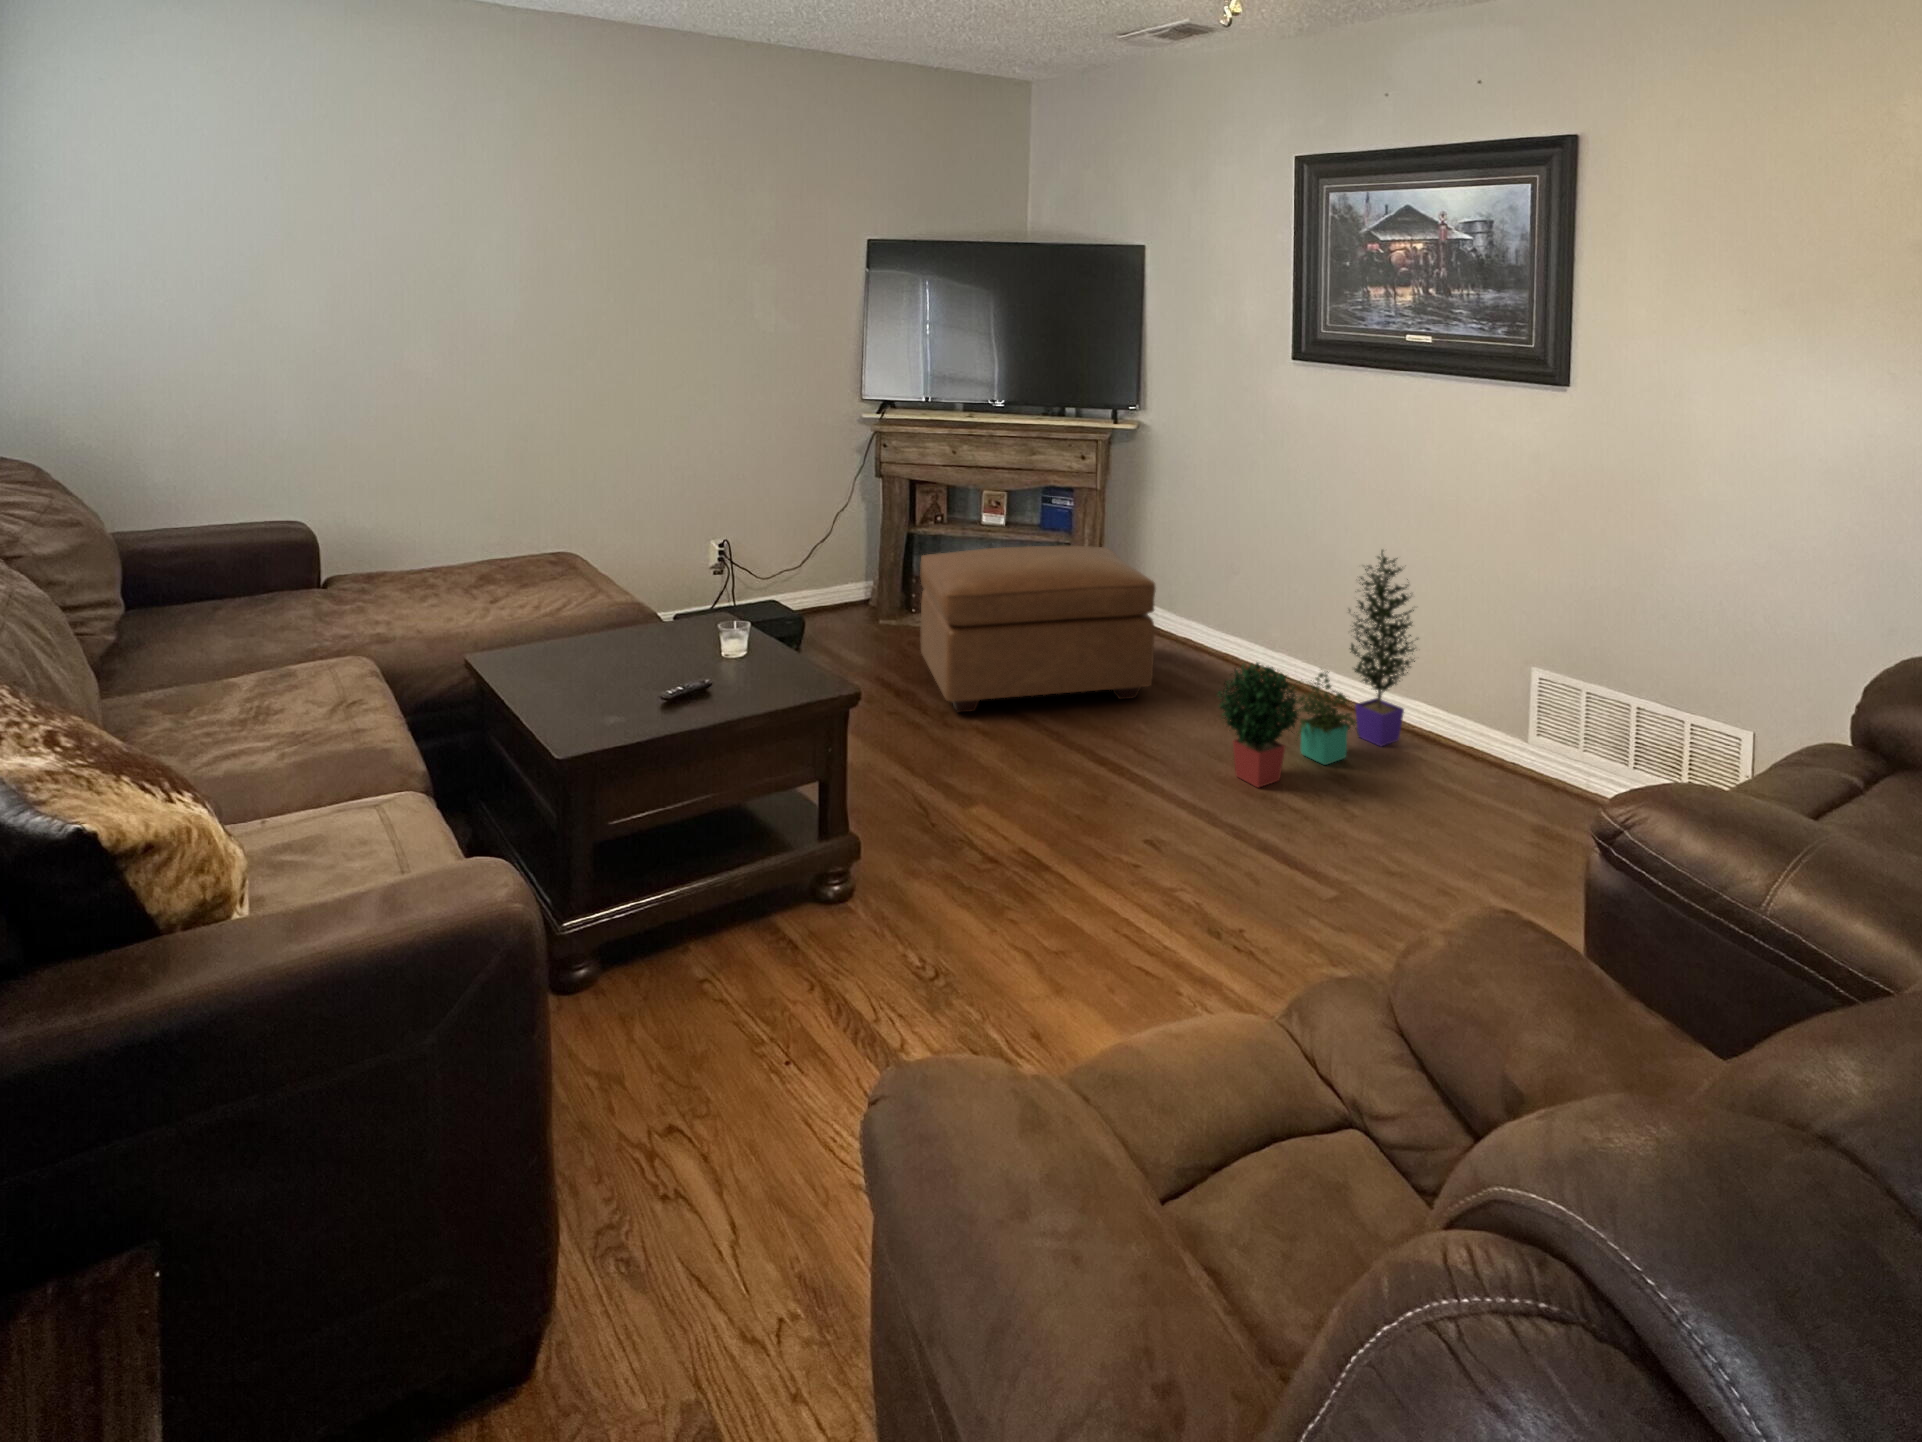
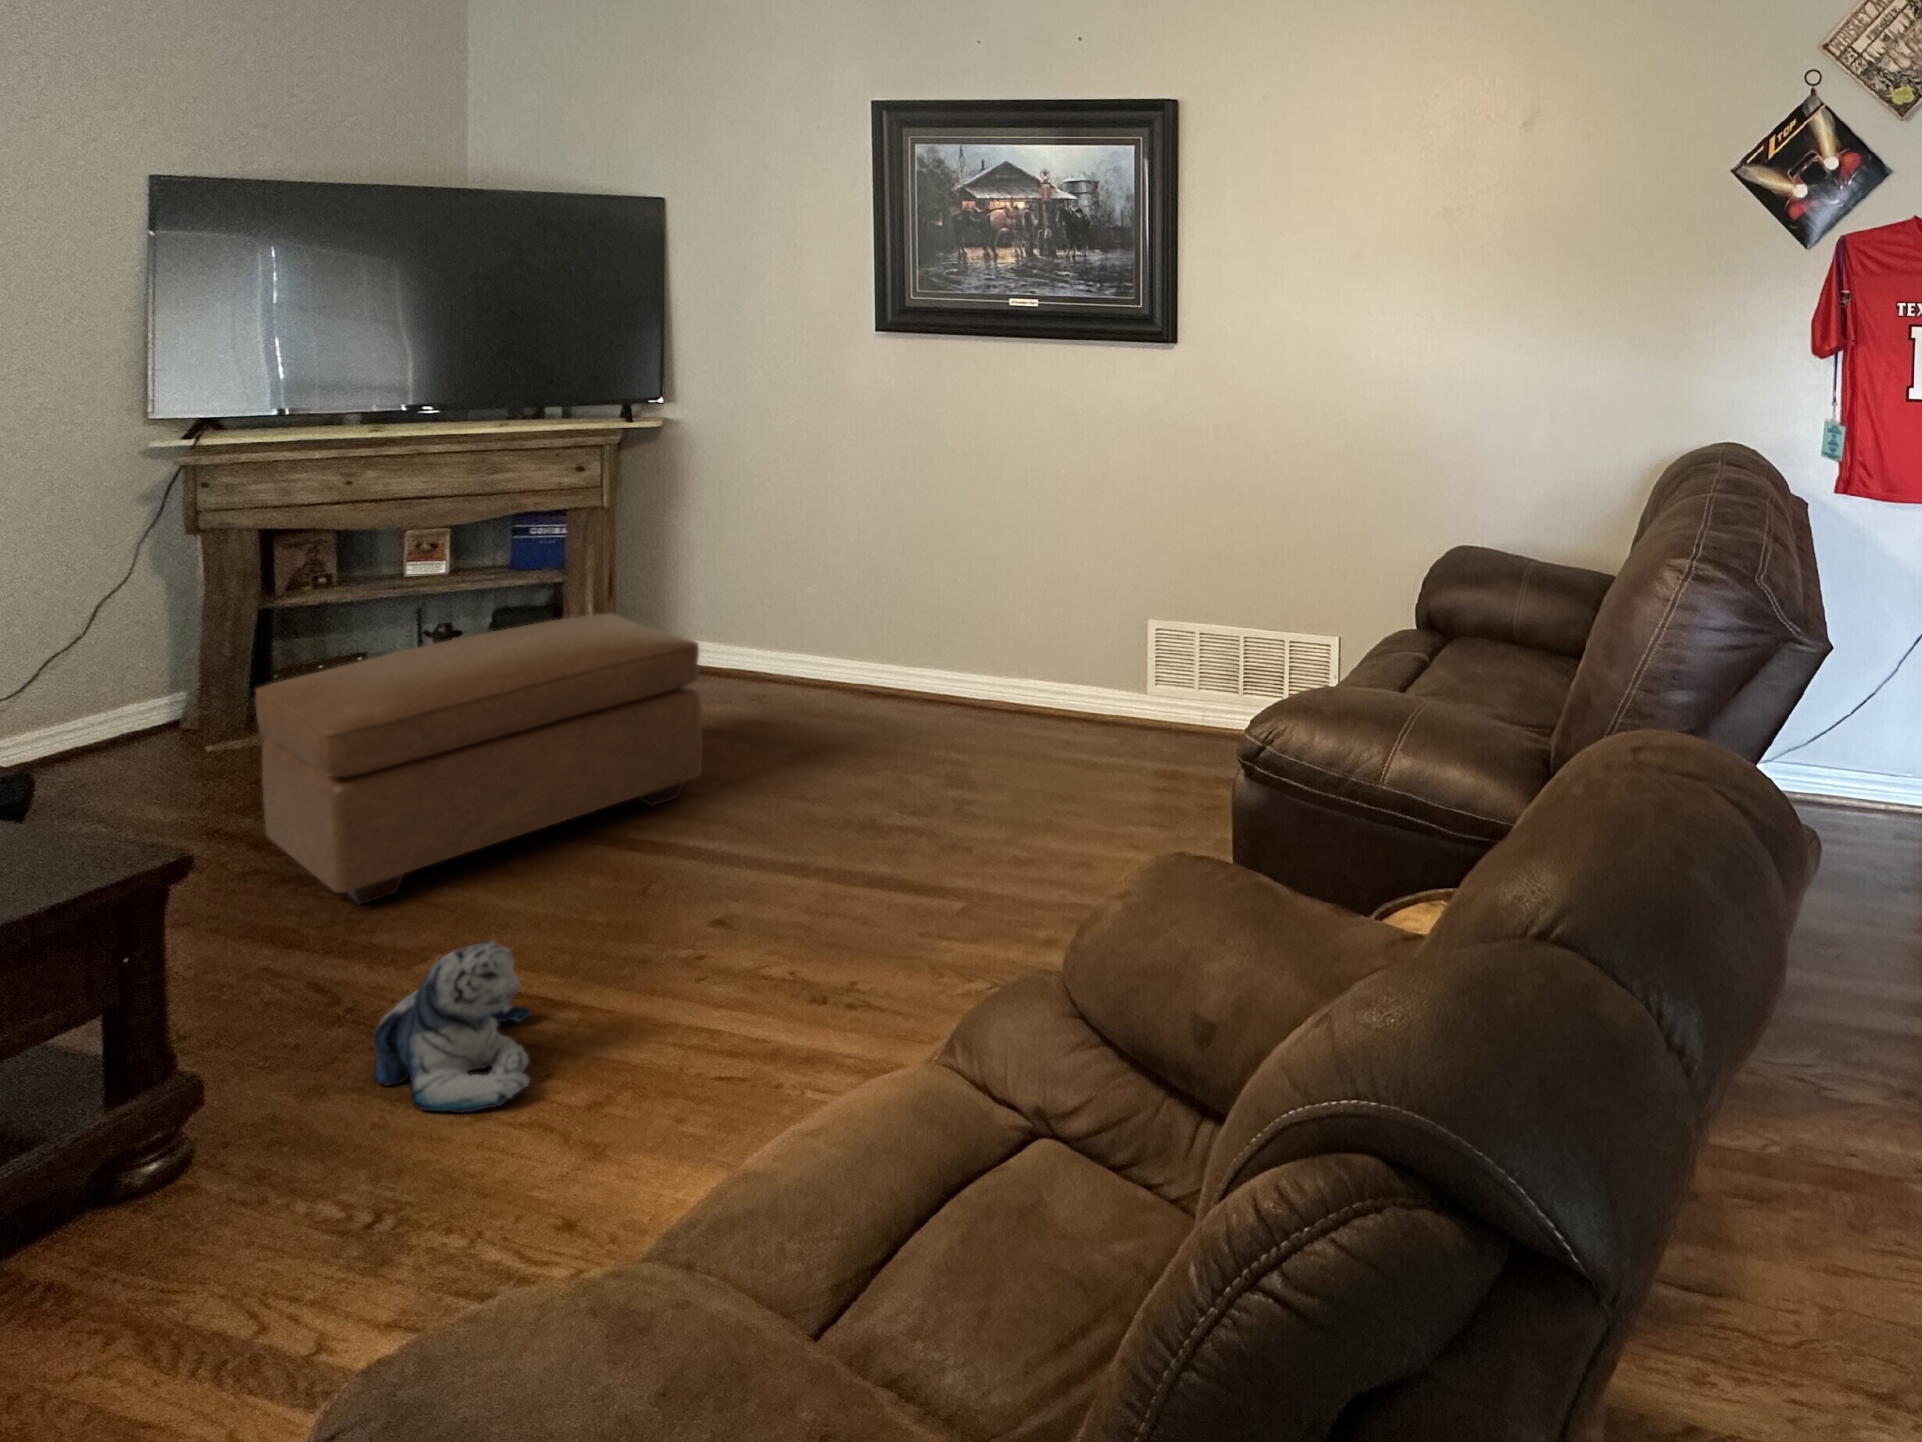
potted plant: present [1217,550,1418,788] -> none [806,544,1050,852]
plush toy: none [946,762,1031,882] -> present [373,940,530,1113]

